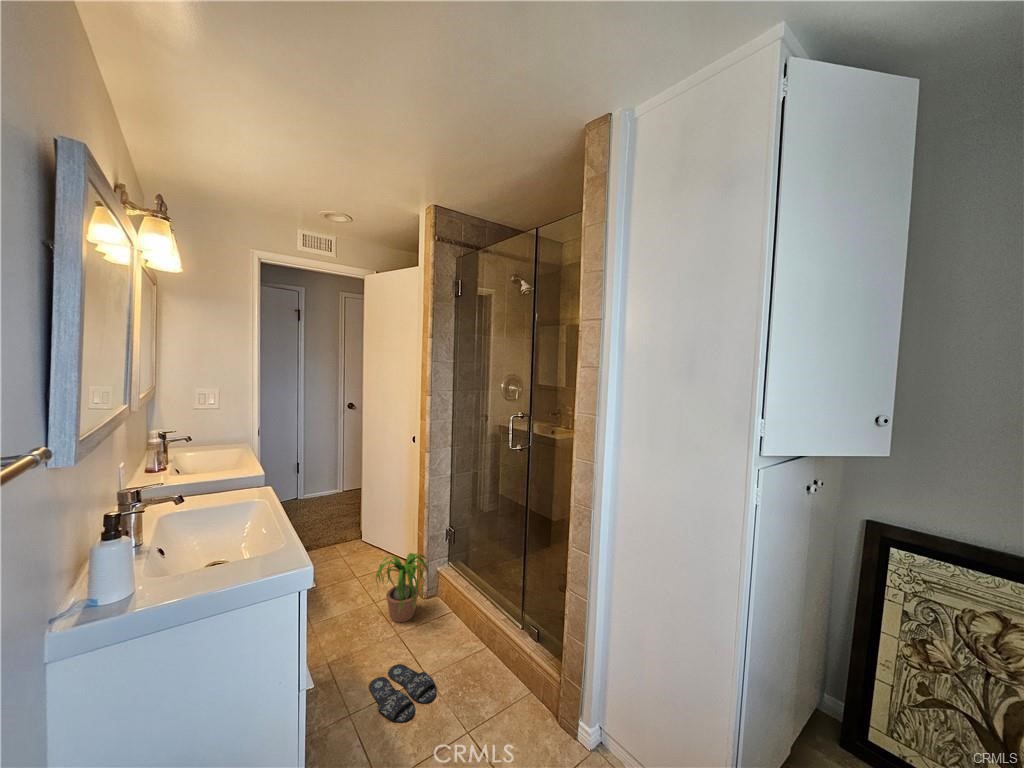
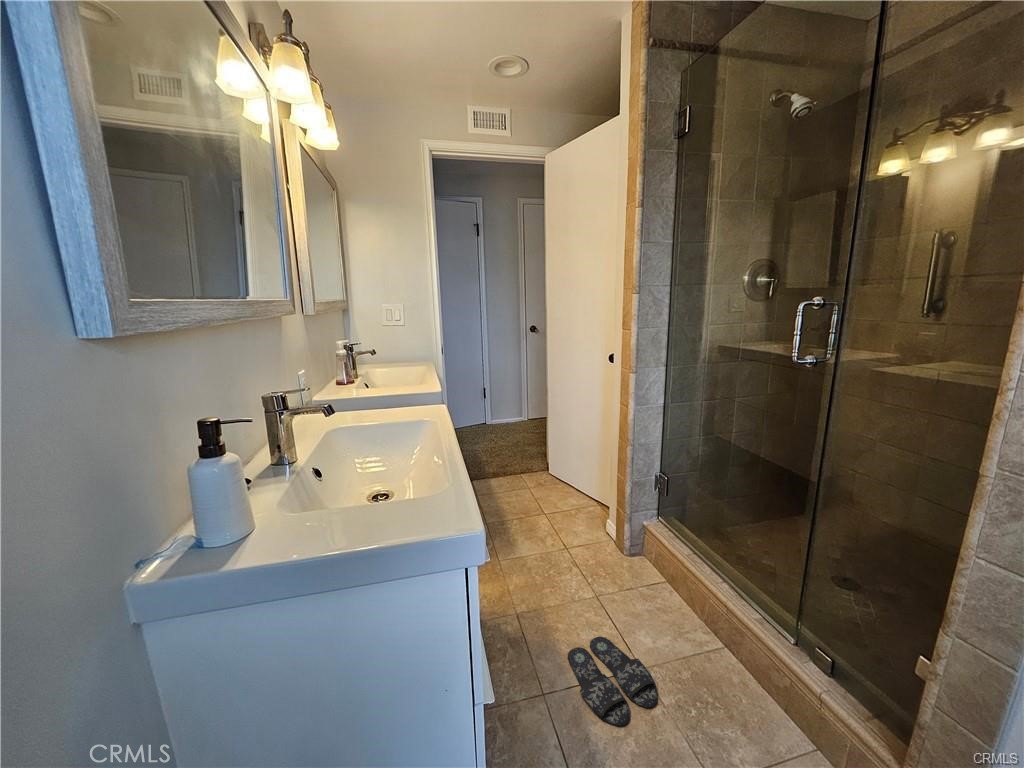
potted plant: present [376,553,428,622] -> none [557,500,644,580]

